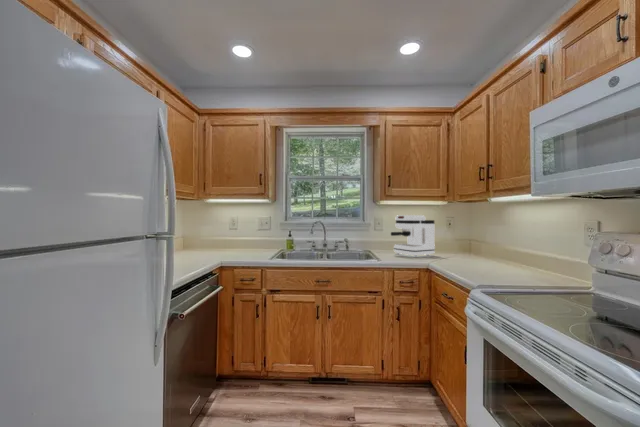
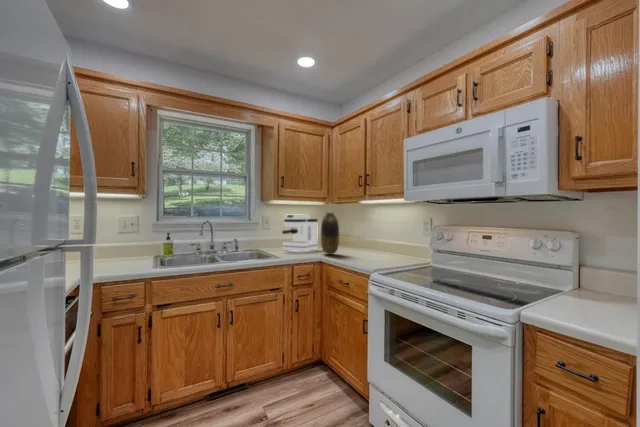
vase: none [431,213,454,262] -> present [321,212,339,255]

